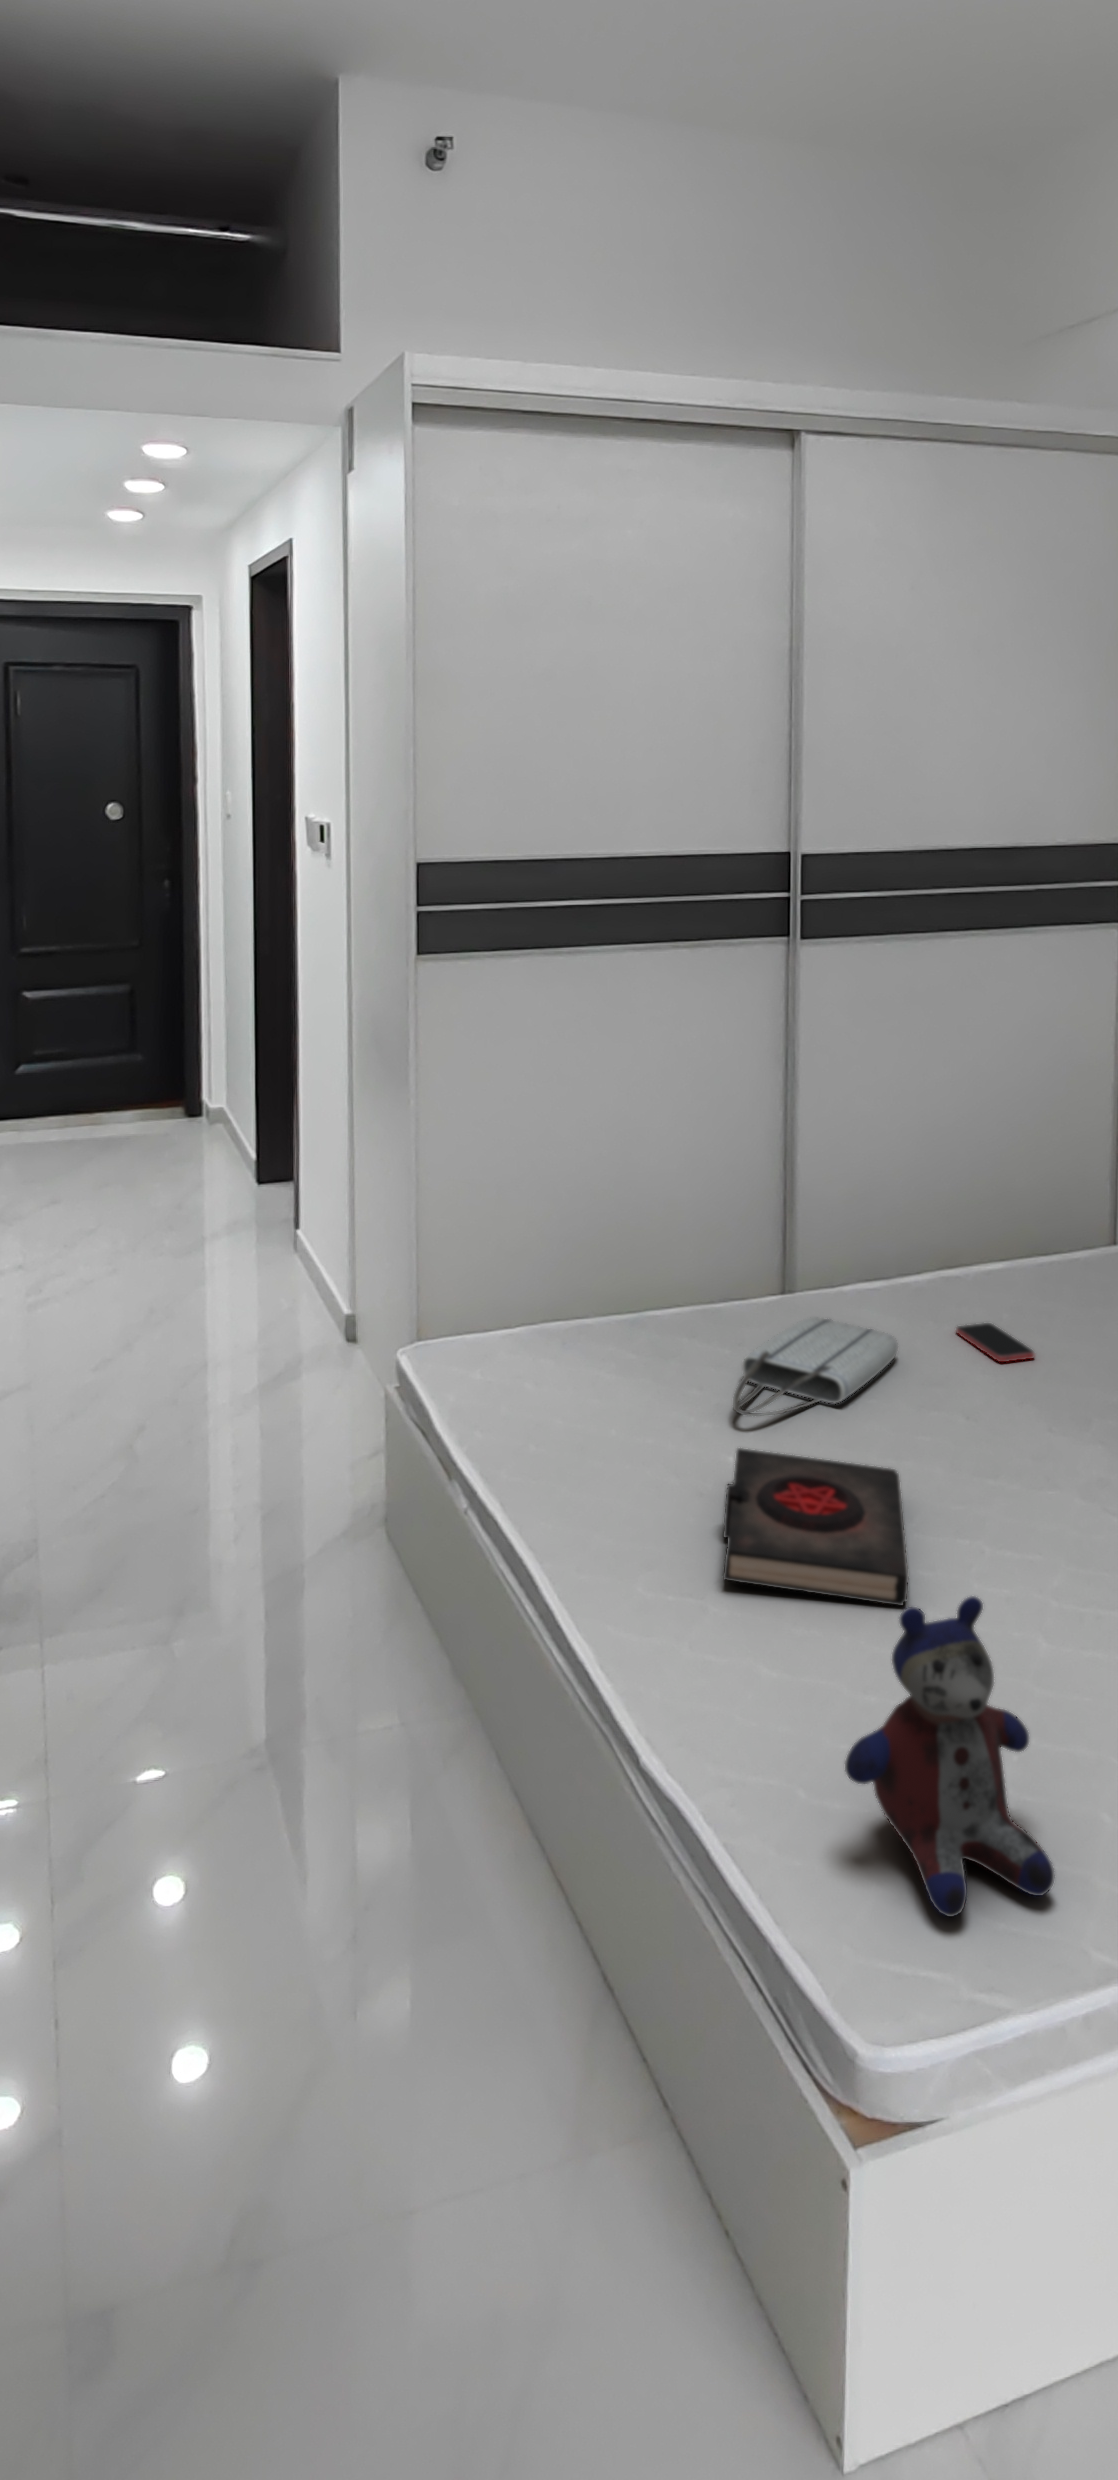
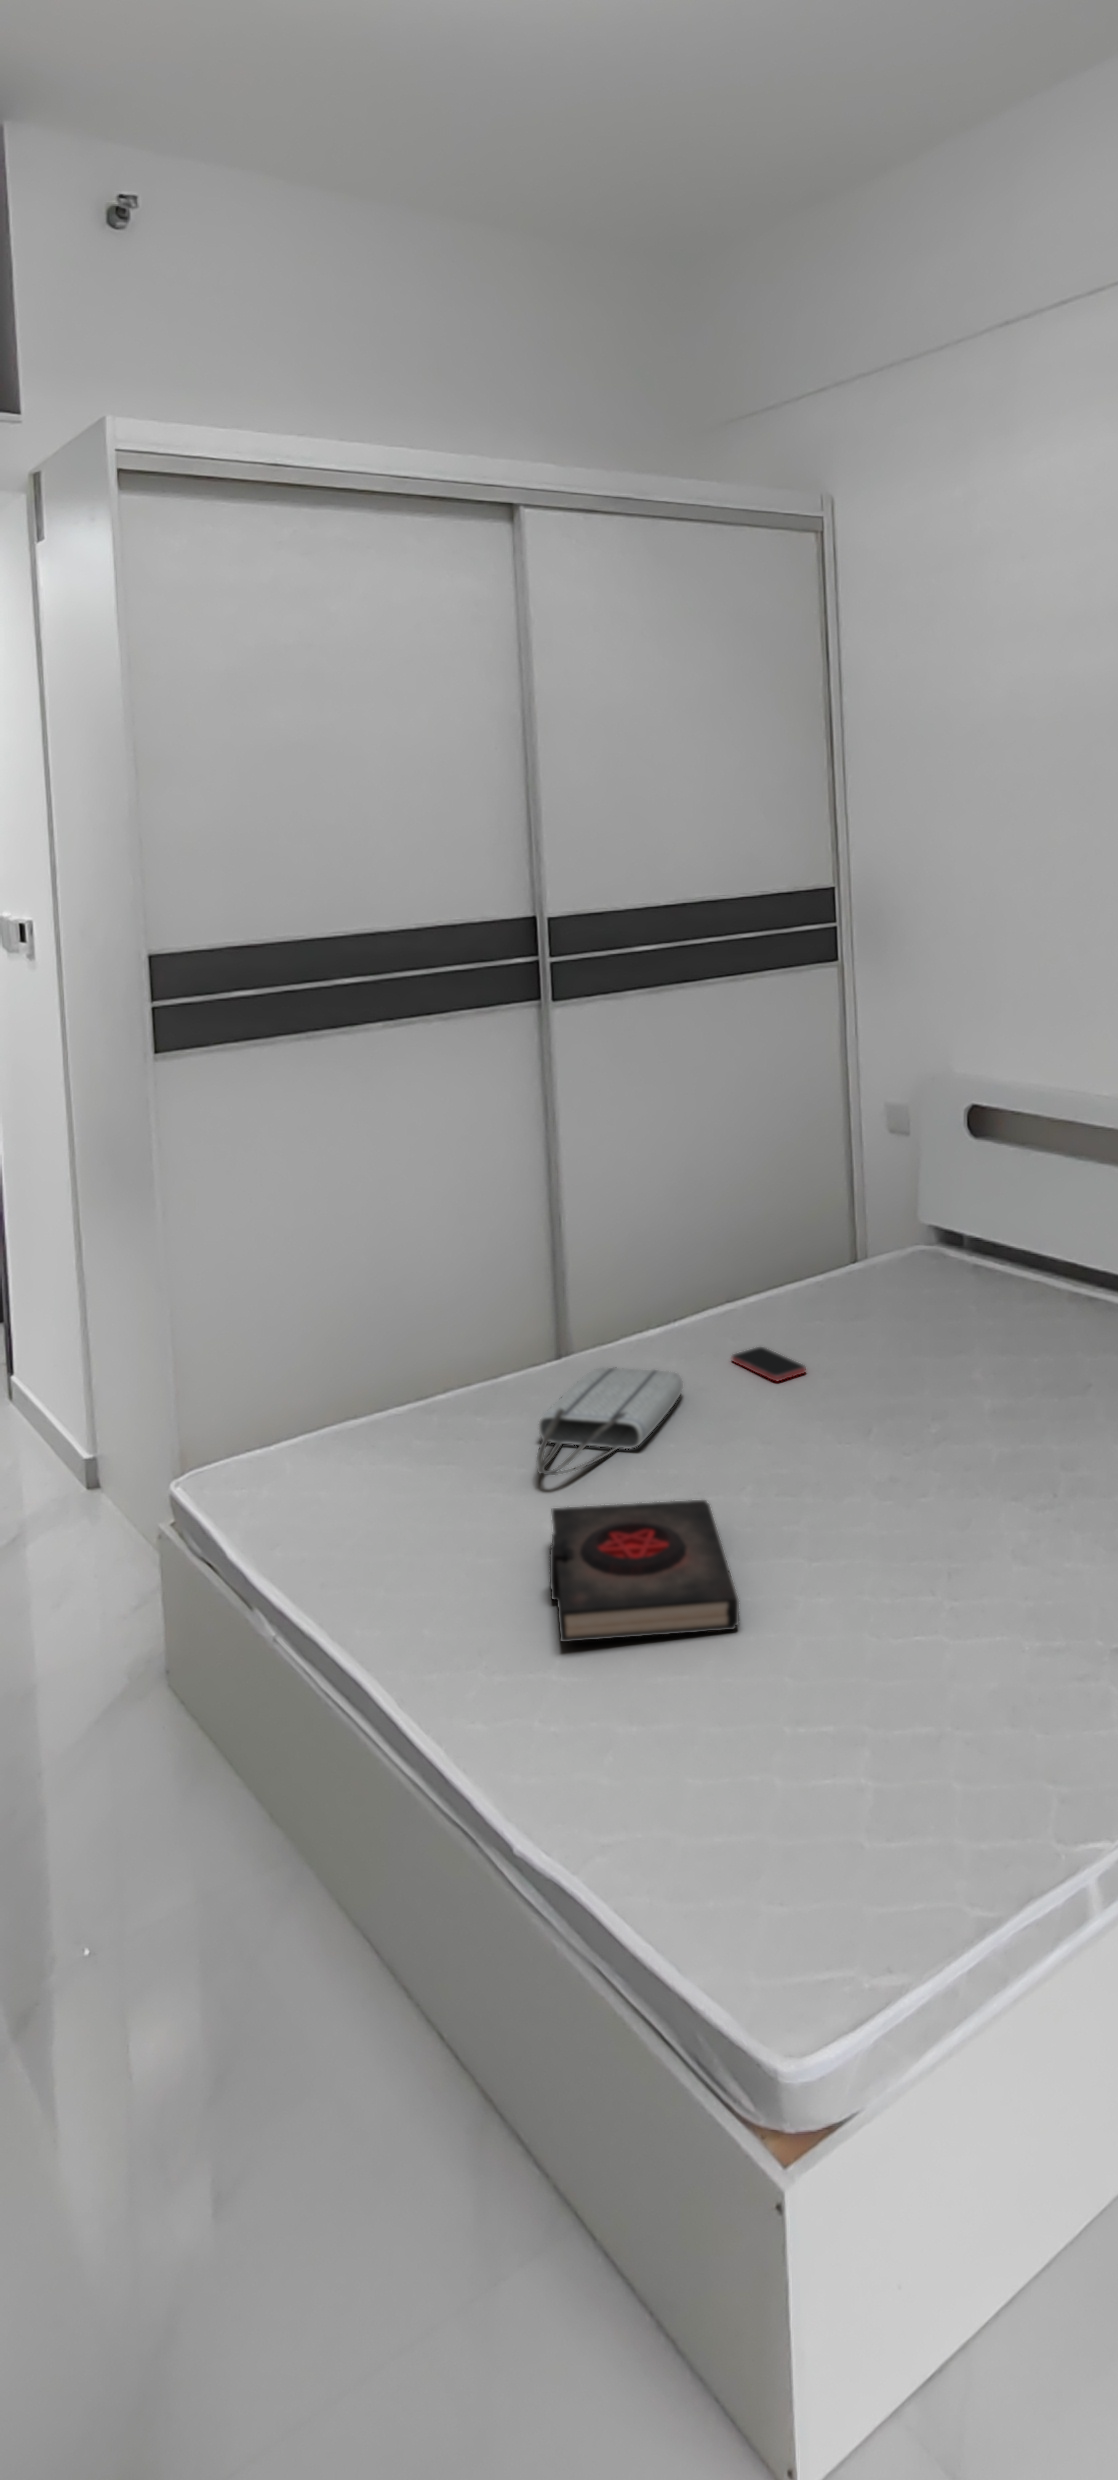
stuffed bear: present [845,1596,1054,1917] -> none [724,1599,924,1915]

